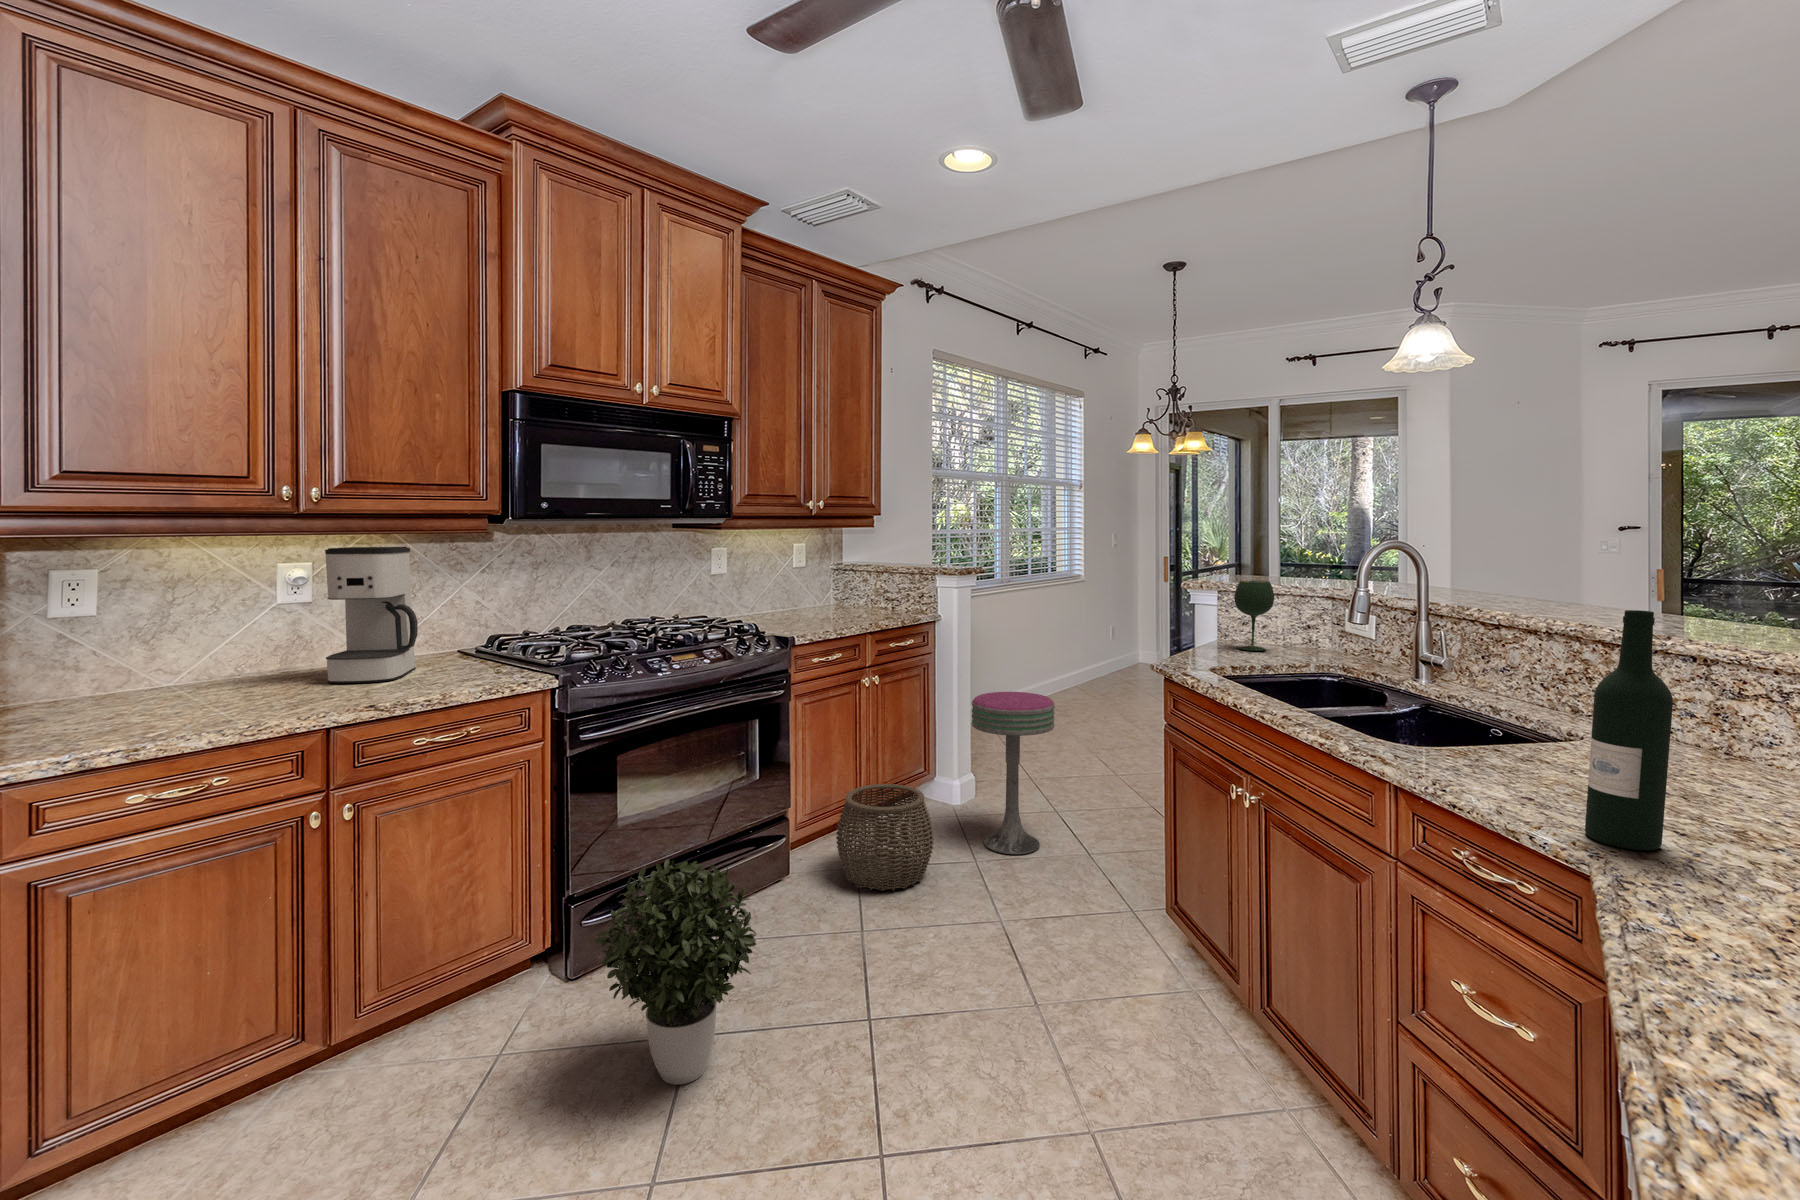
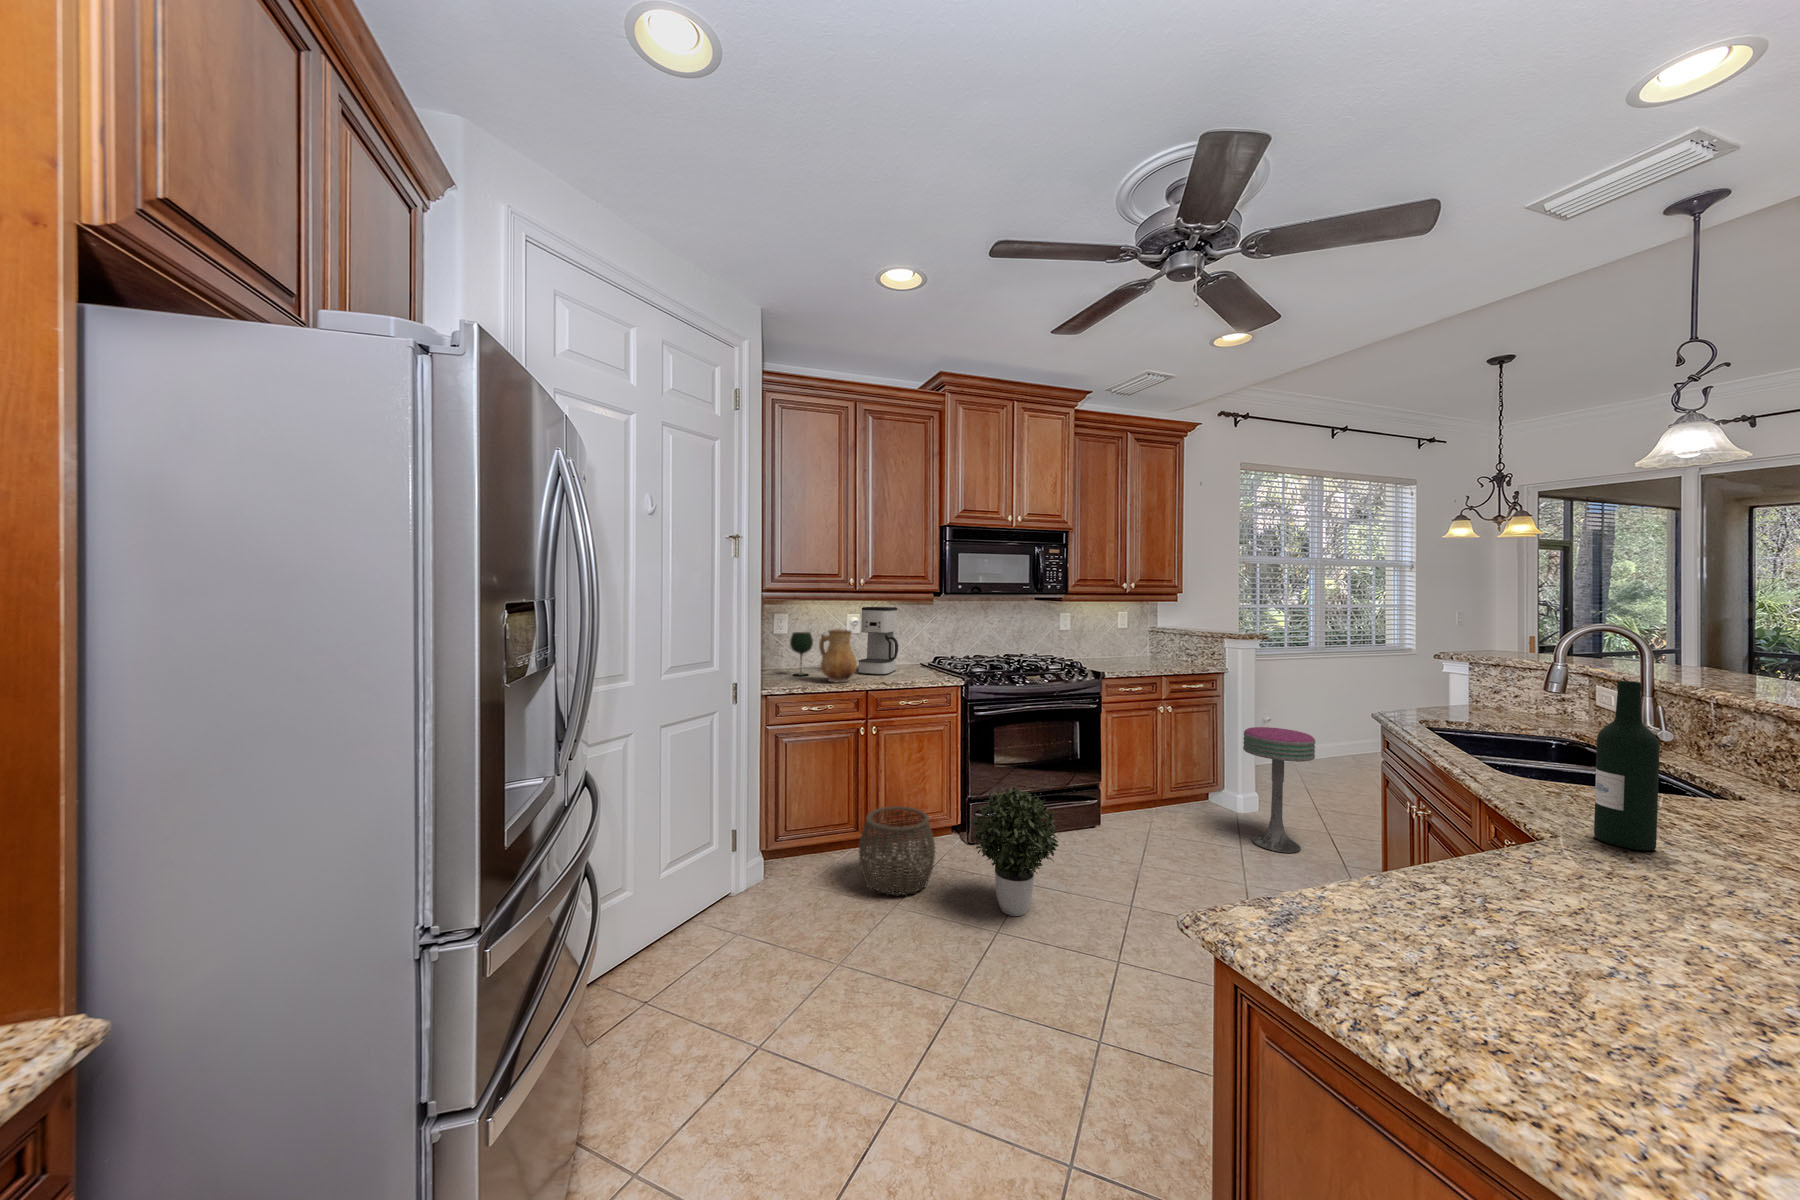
wine glass: present [1234,581,1274,651] -> present [790,632,813,676]
ceramic pitcher: none [216,597,320,712] -> present [819,629,857,682]
woven basket: present [836,784,934,891] -> present [859,806,936,896]

